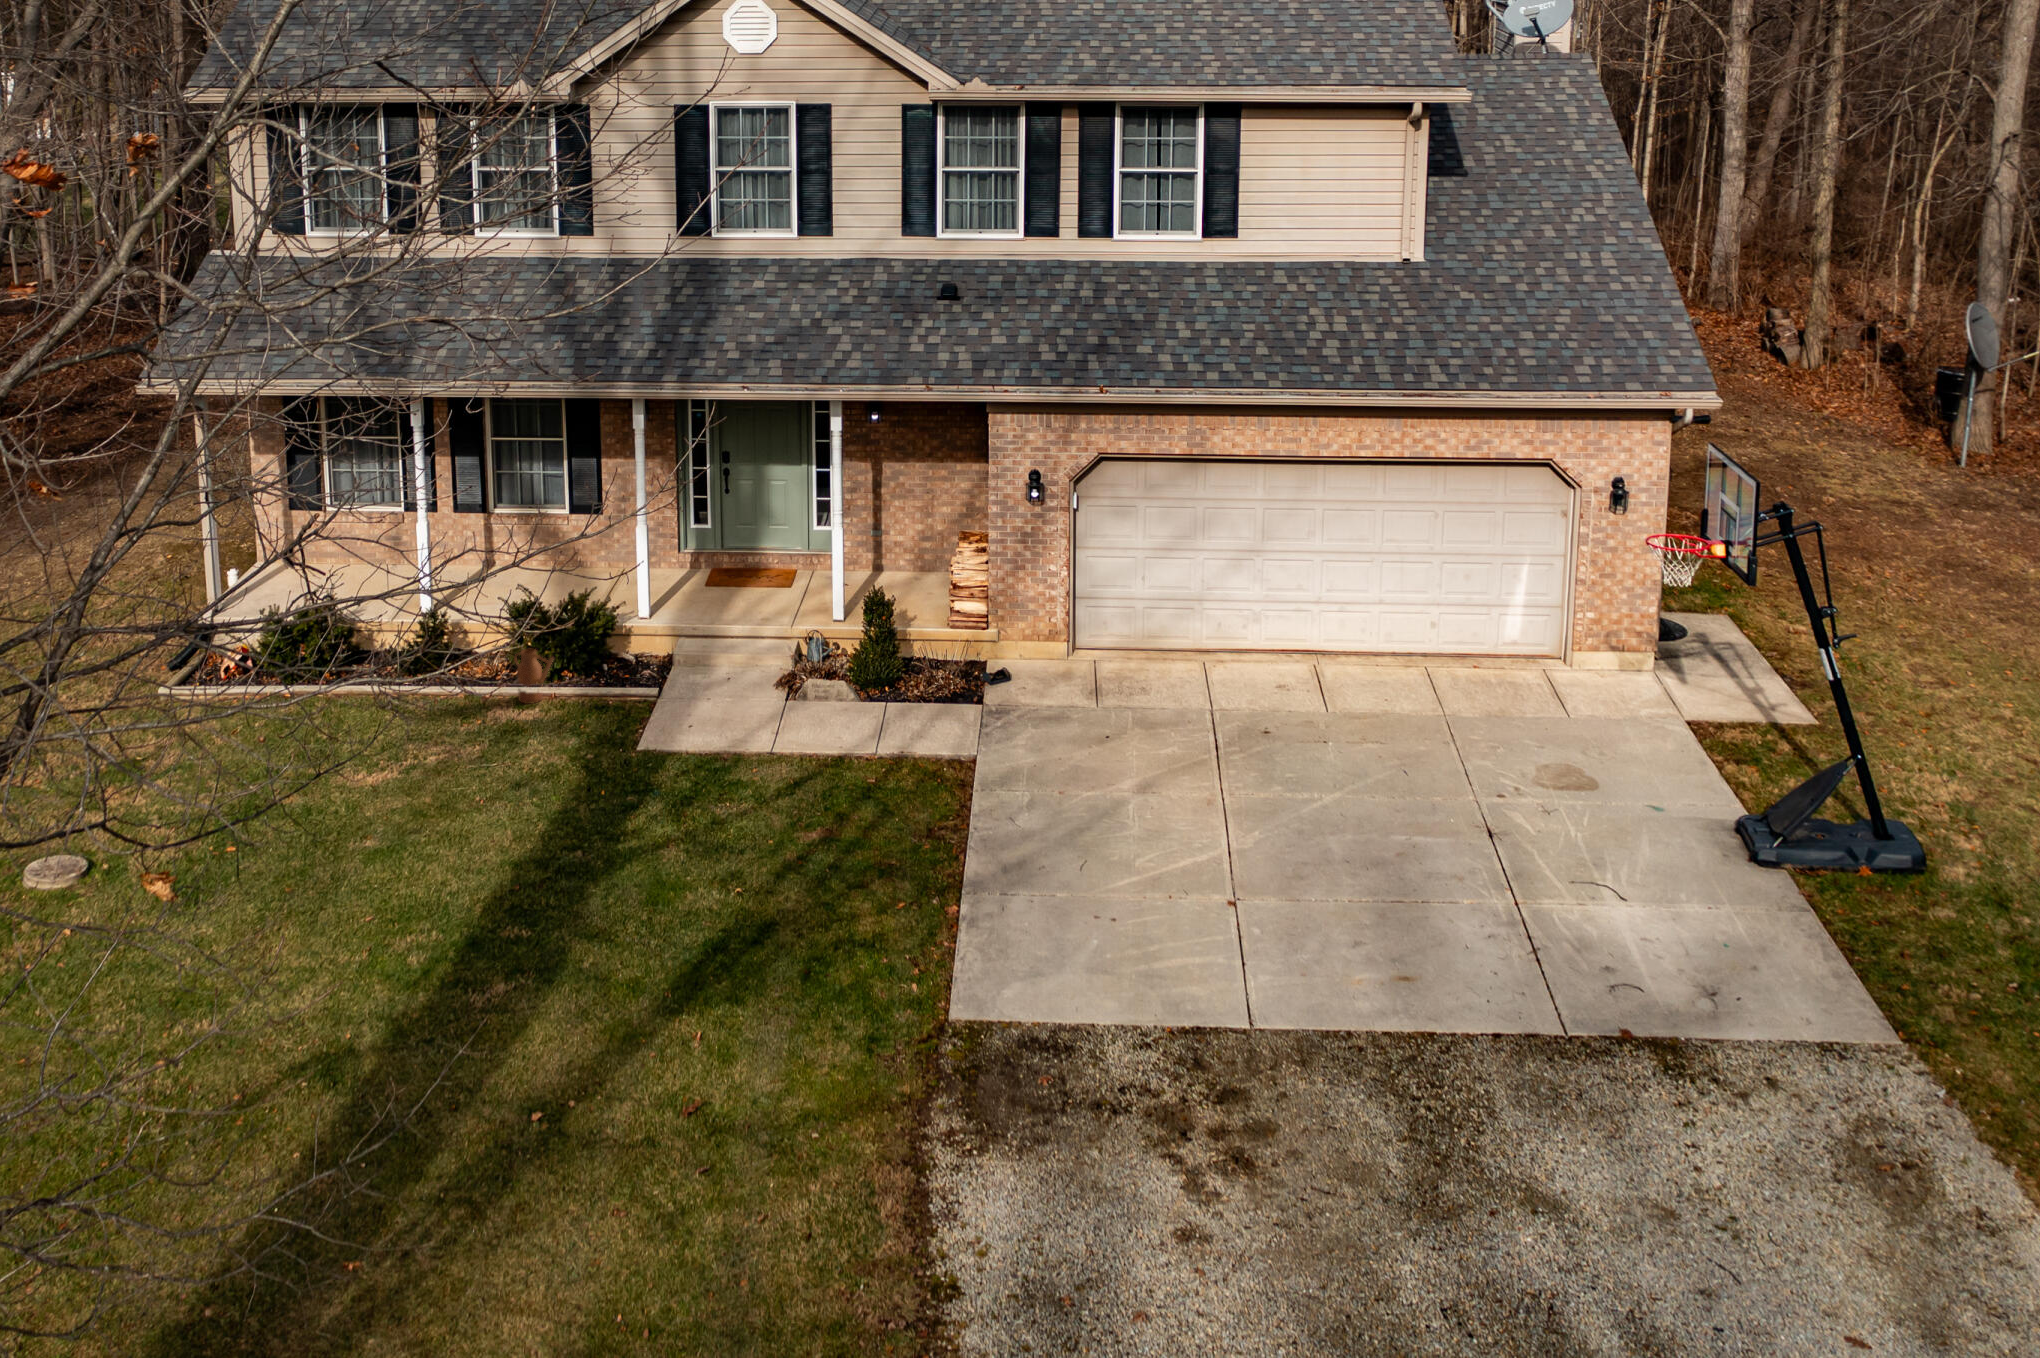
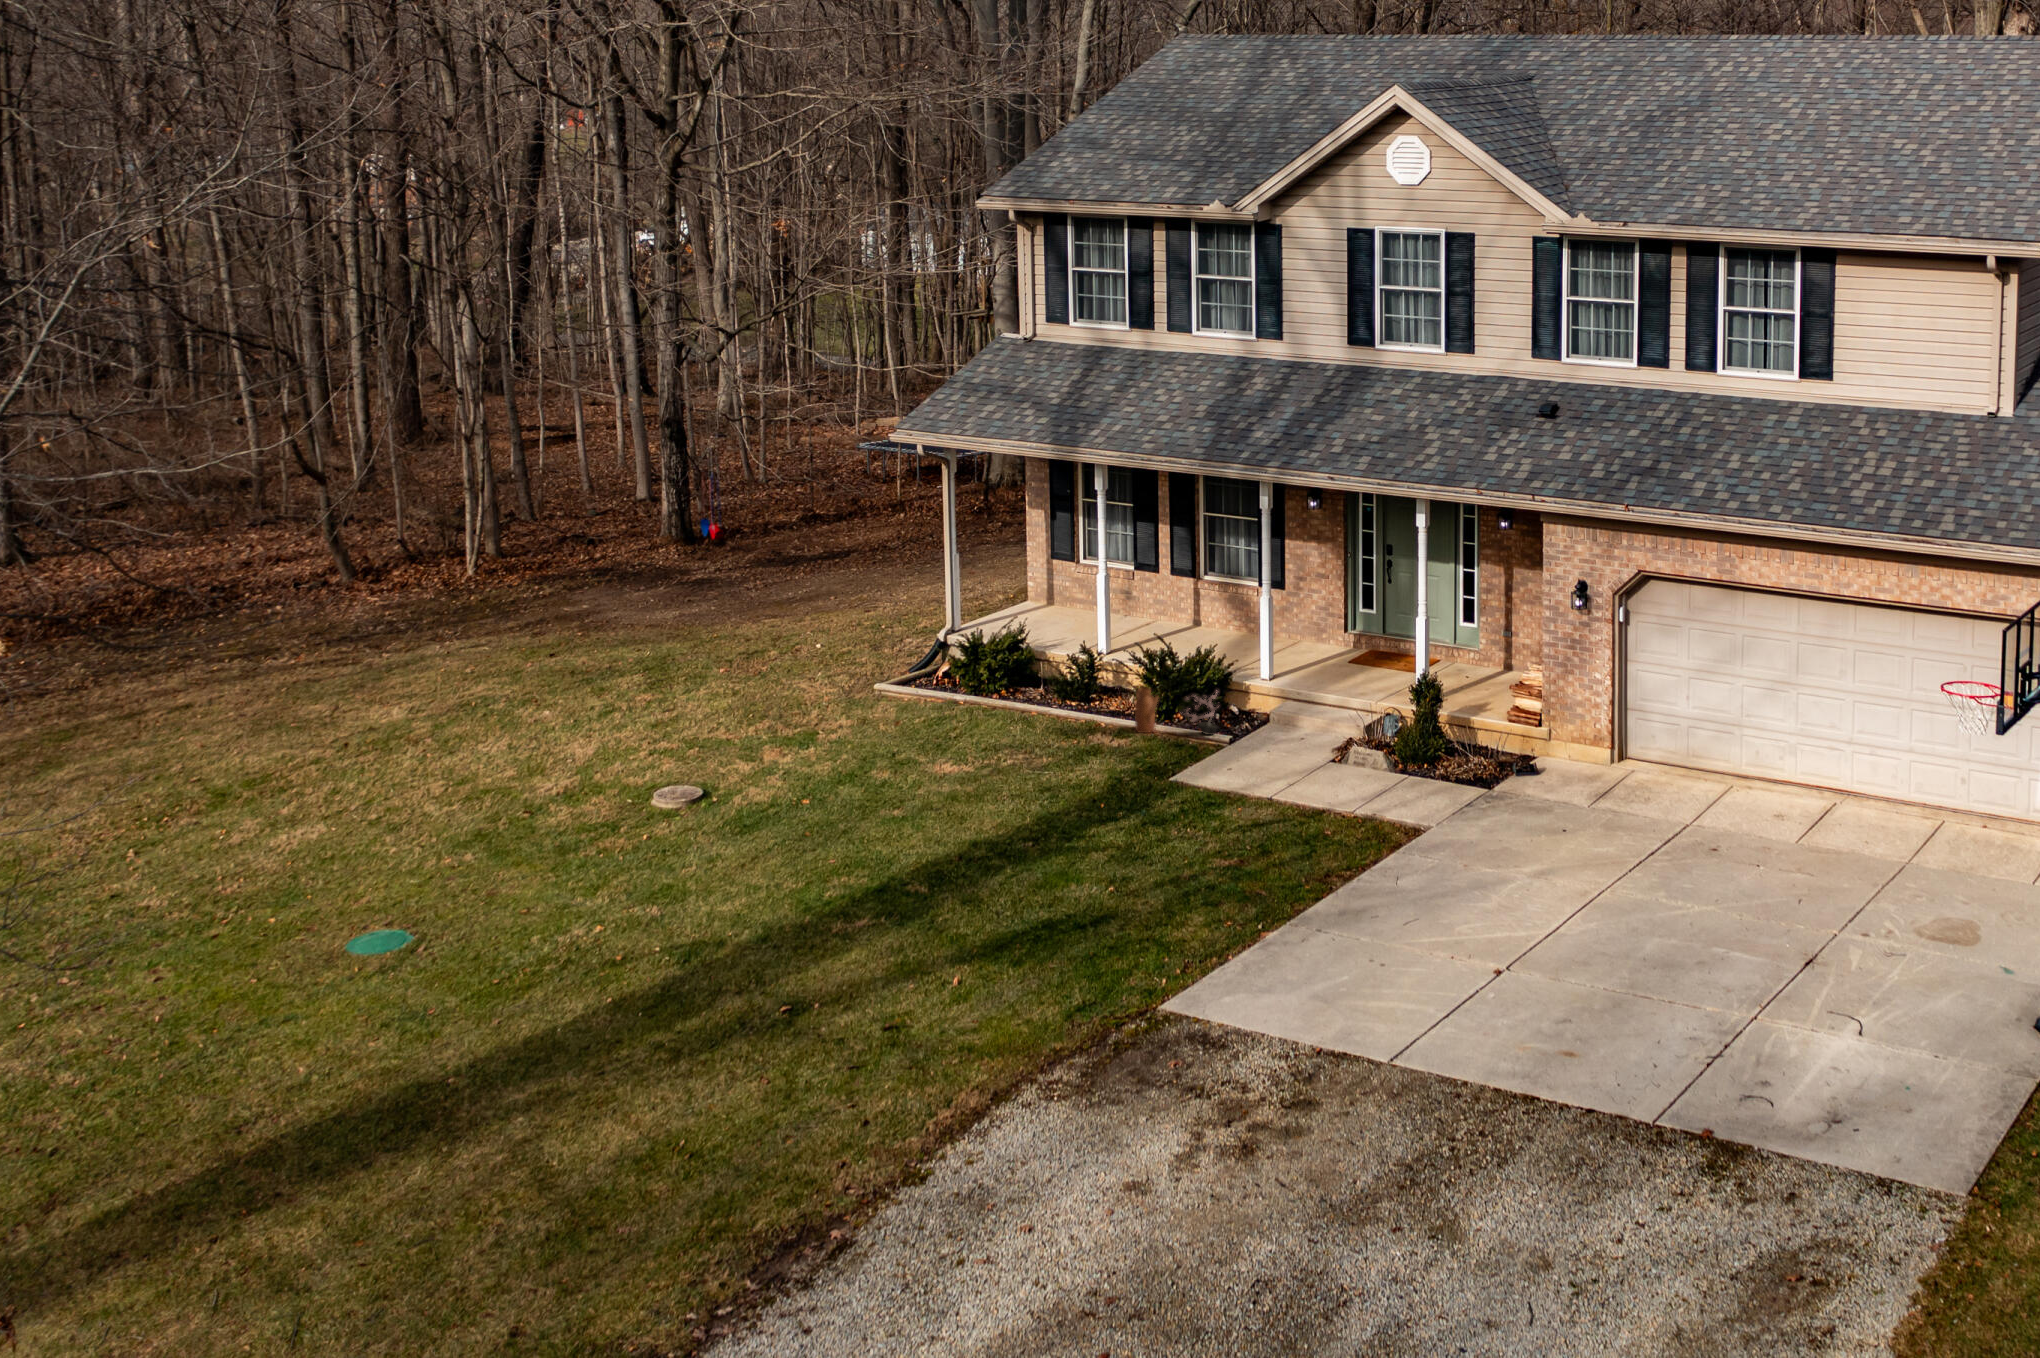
potted plant: none [578,639,626,694] -> present [1180,696,1219,735]

